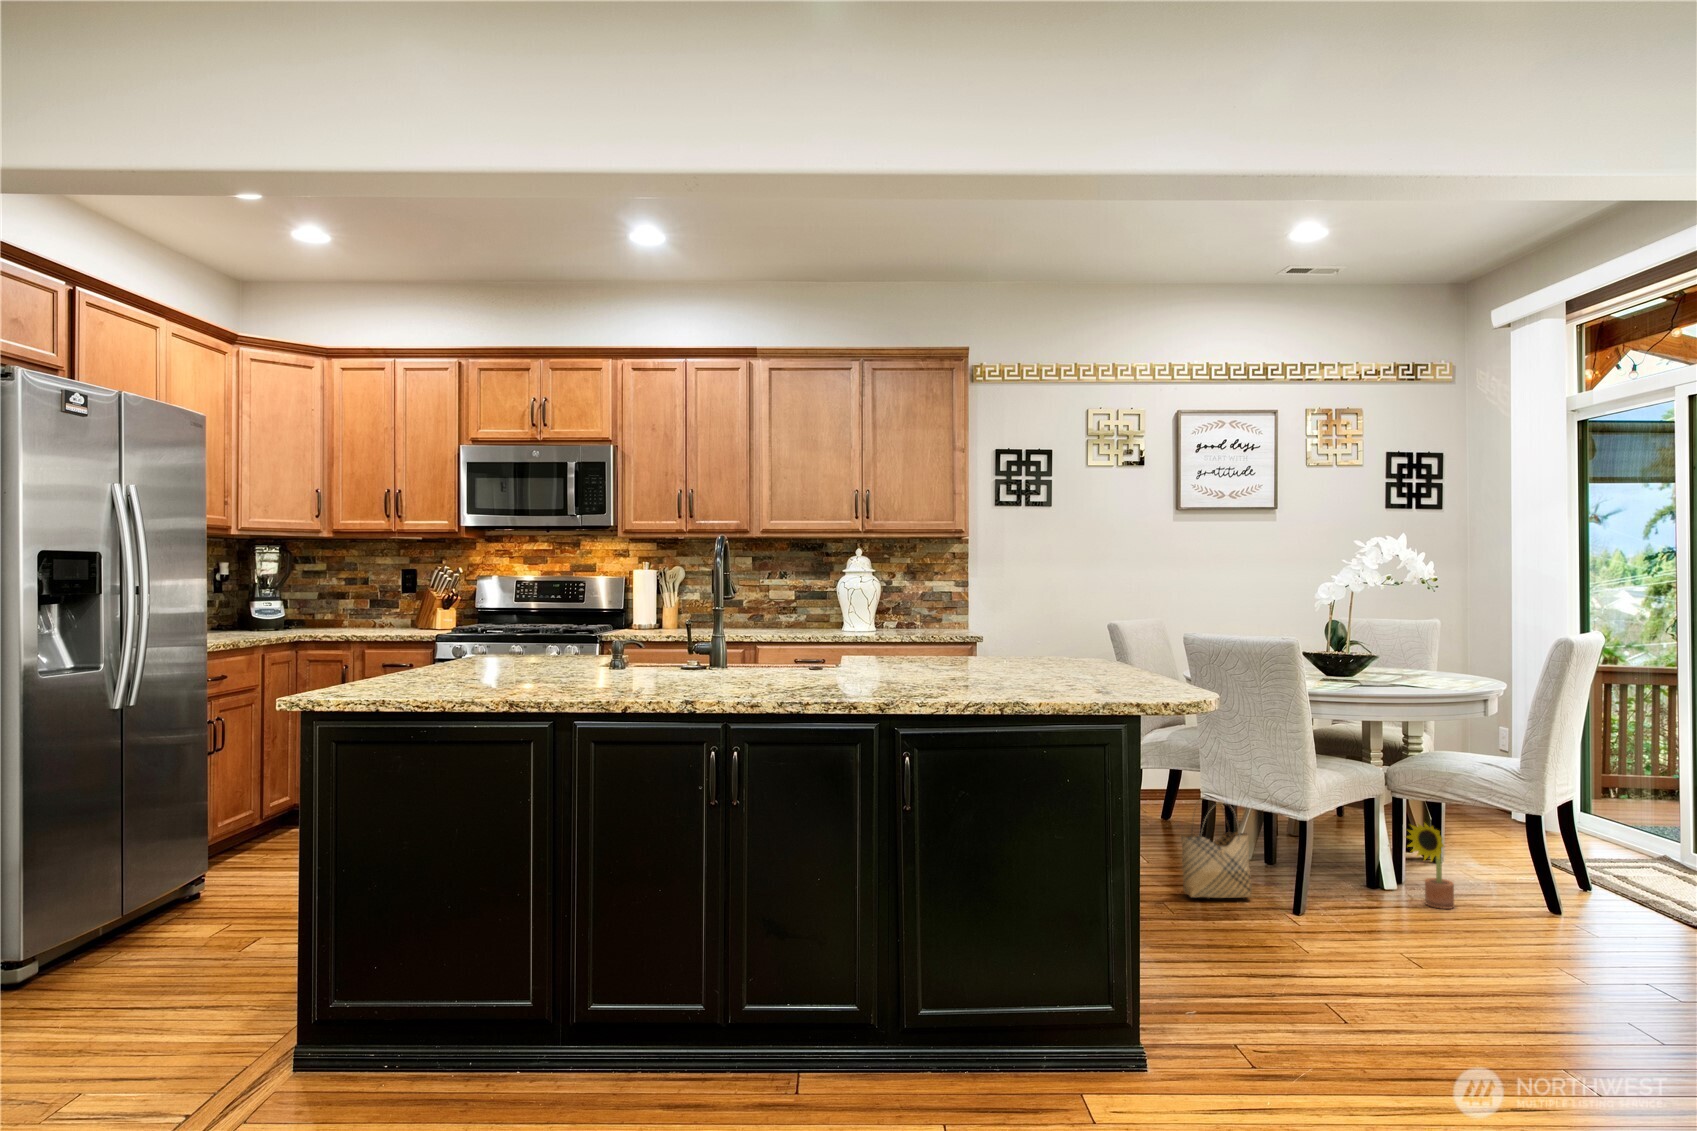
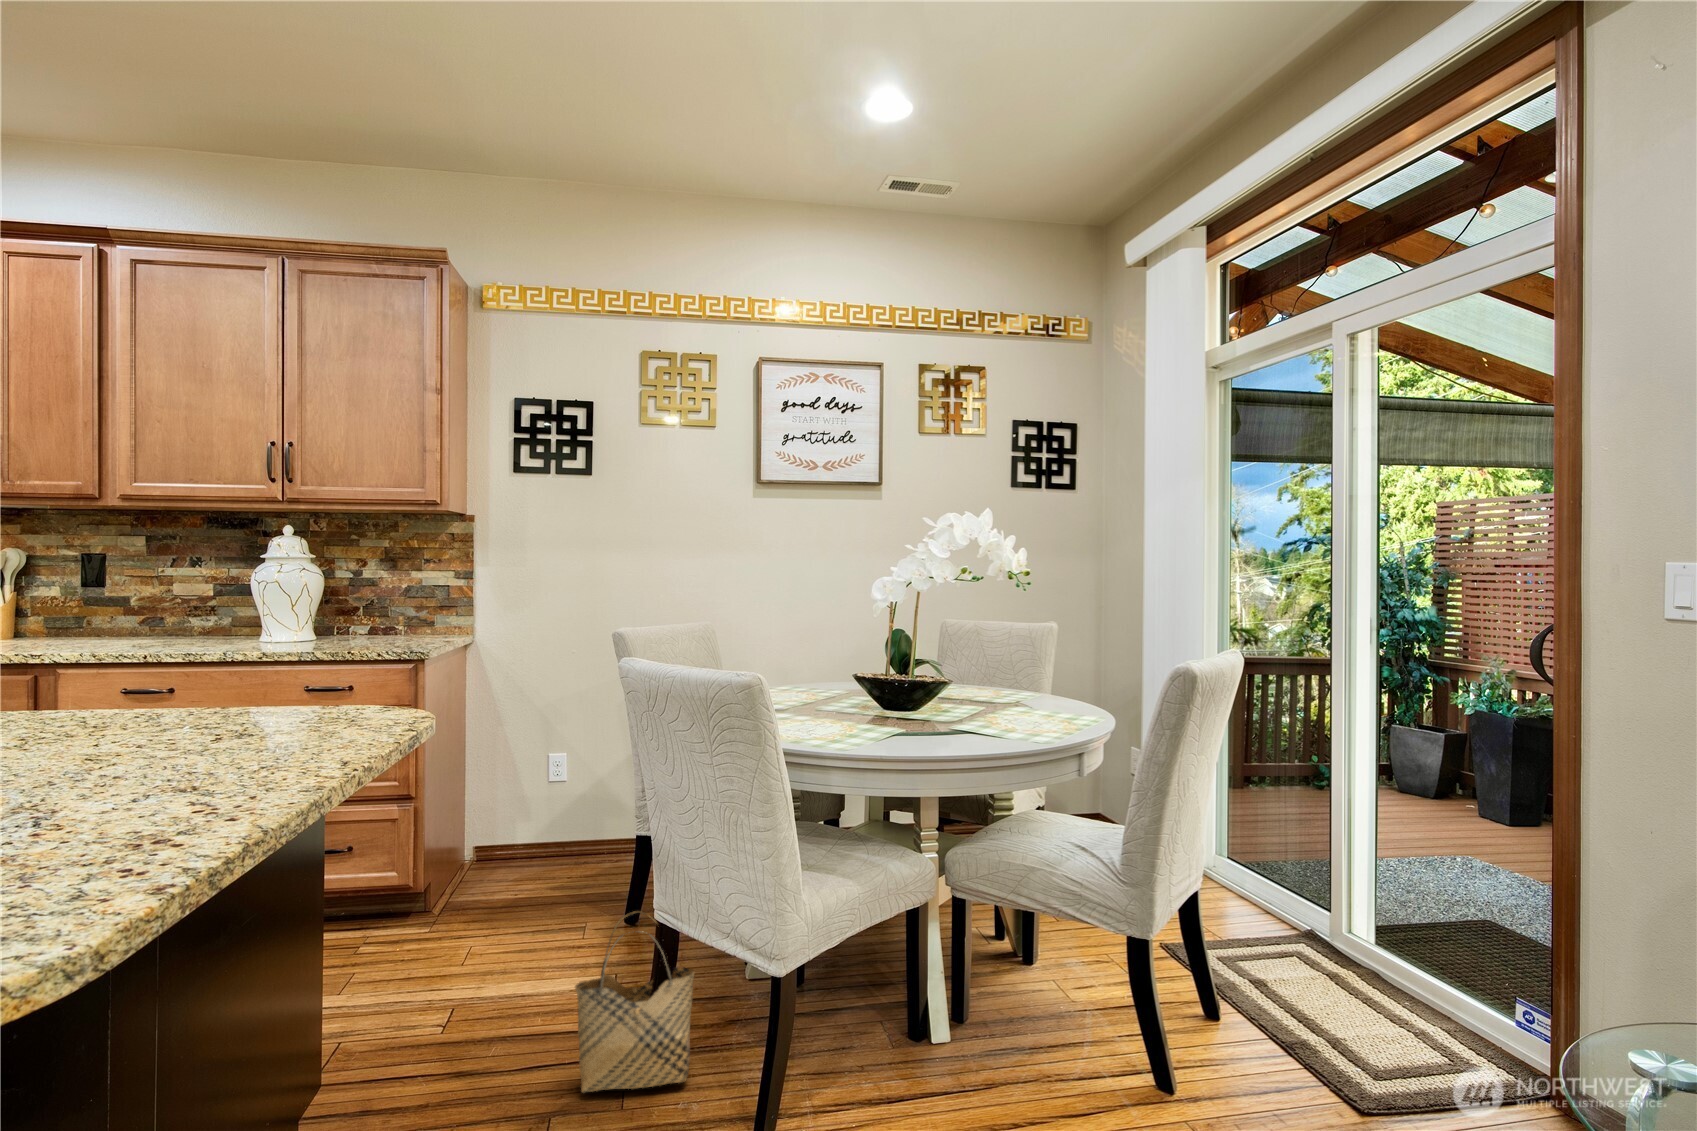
decorative plant: present [1406,823,1454,909] -> none [927,944,997,1082]

